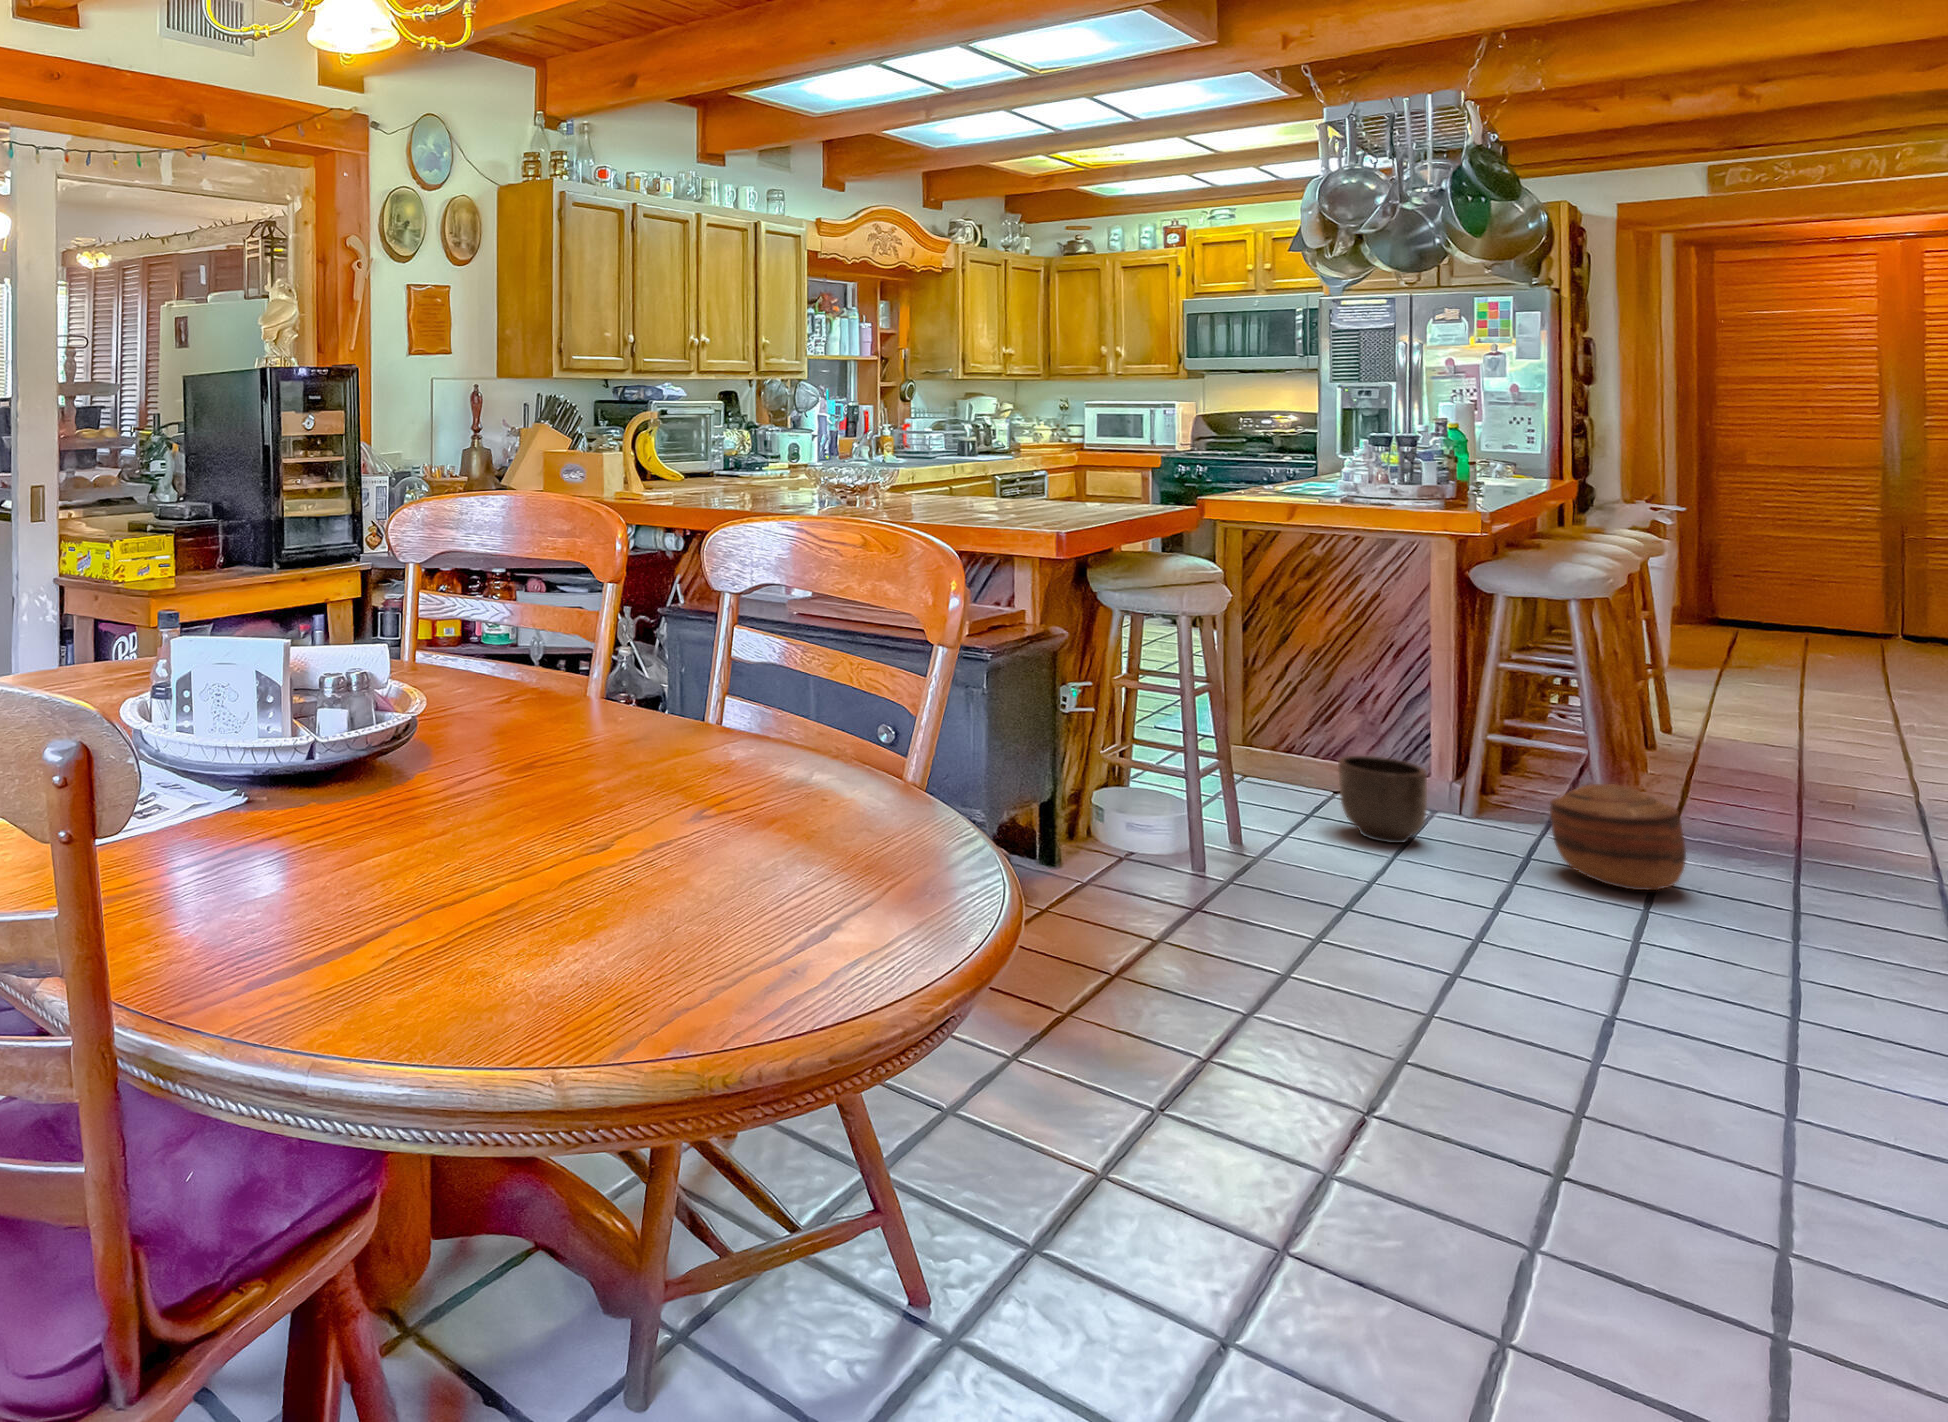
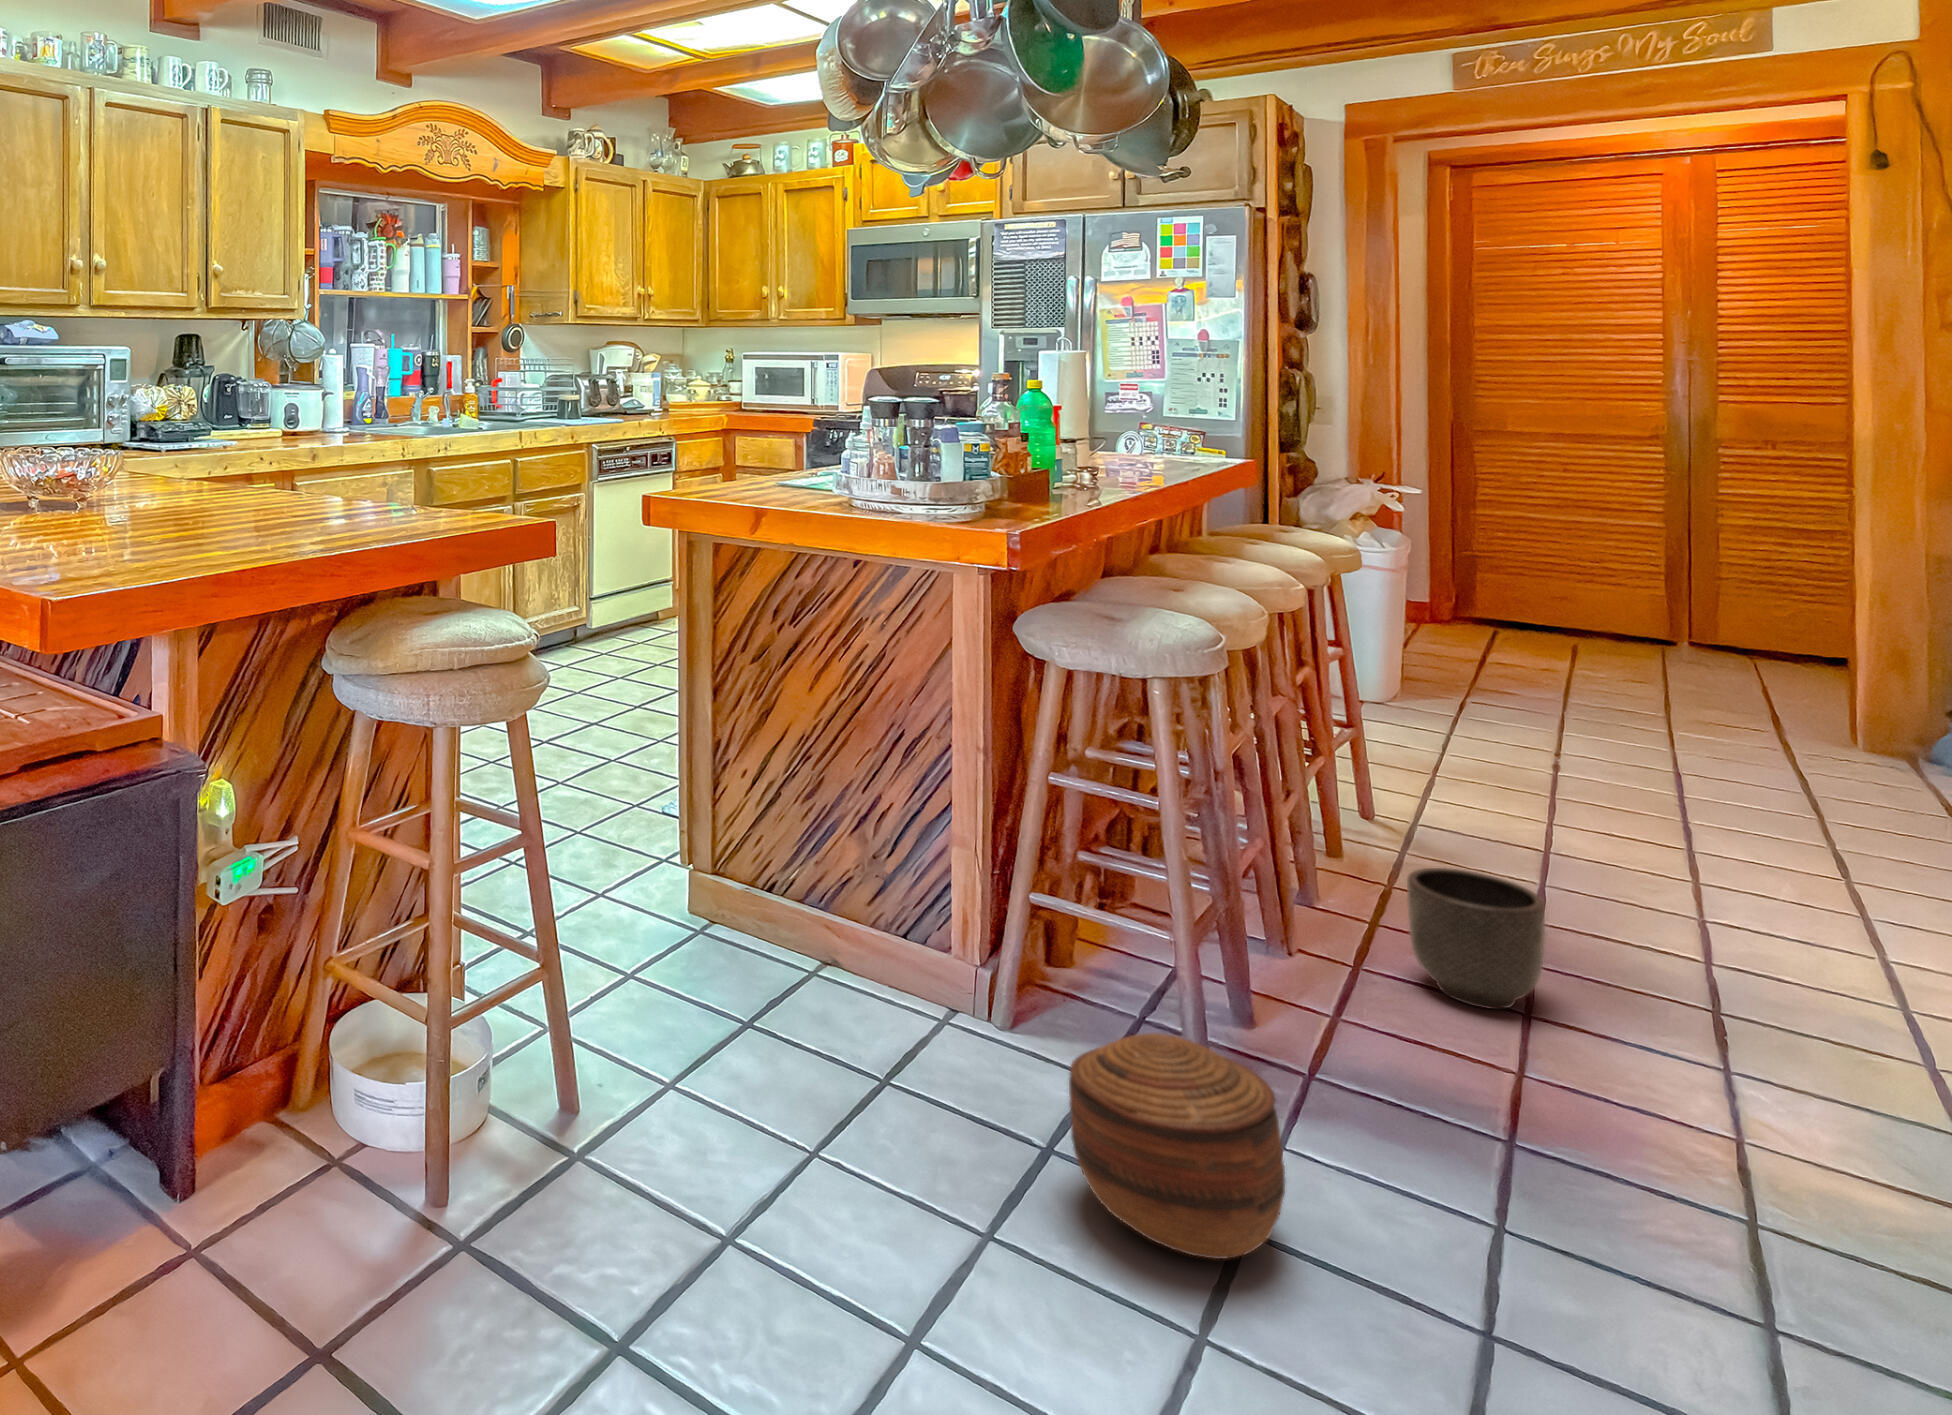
planter: present [1338,756,1427,843] -> present [1407,868,1545,1009]

